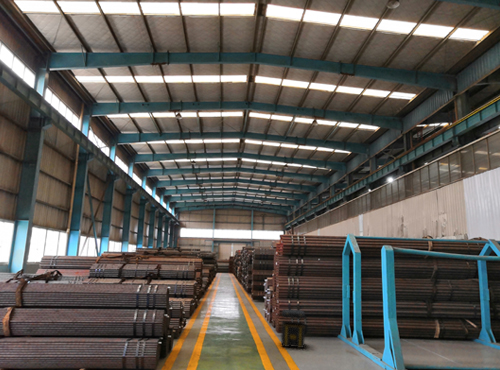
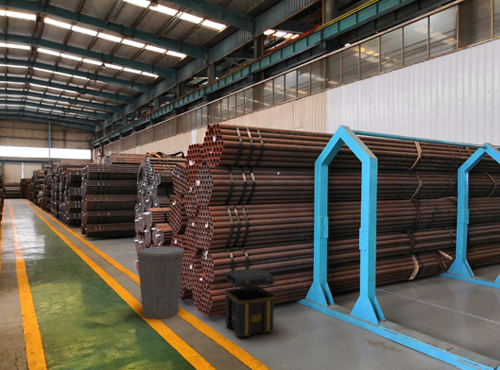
trash can: none [244,295,271,335] -> present [137,247,184,319]

